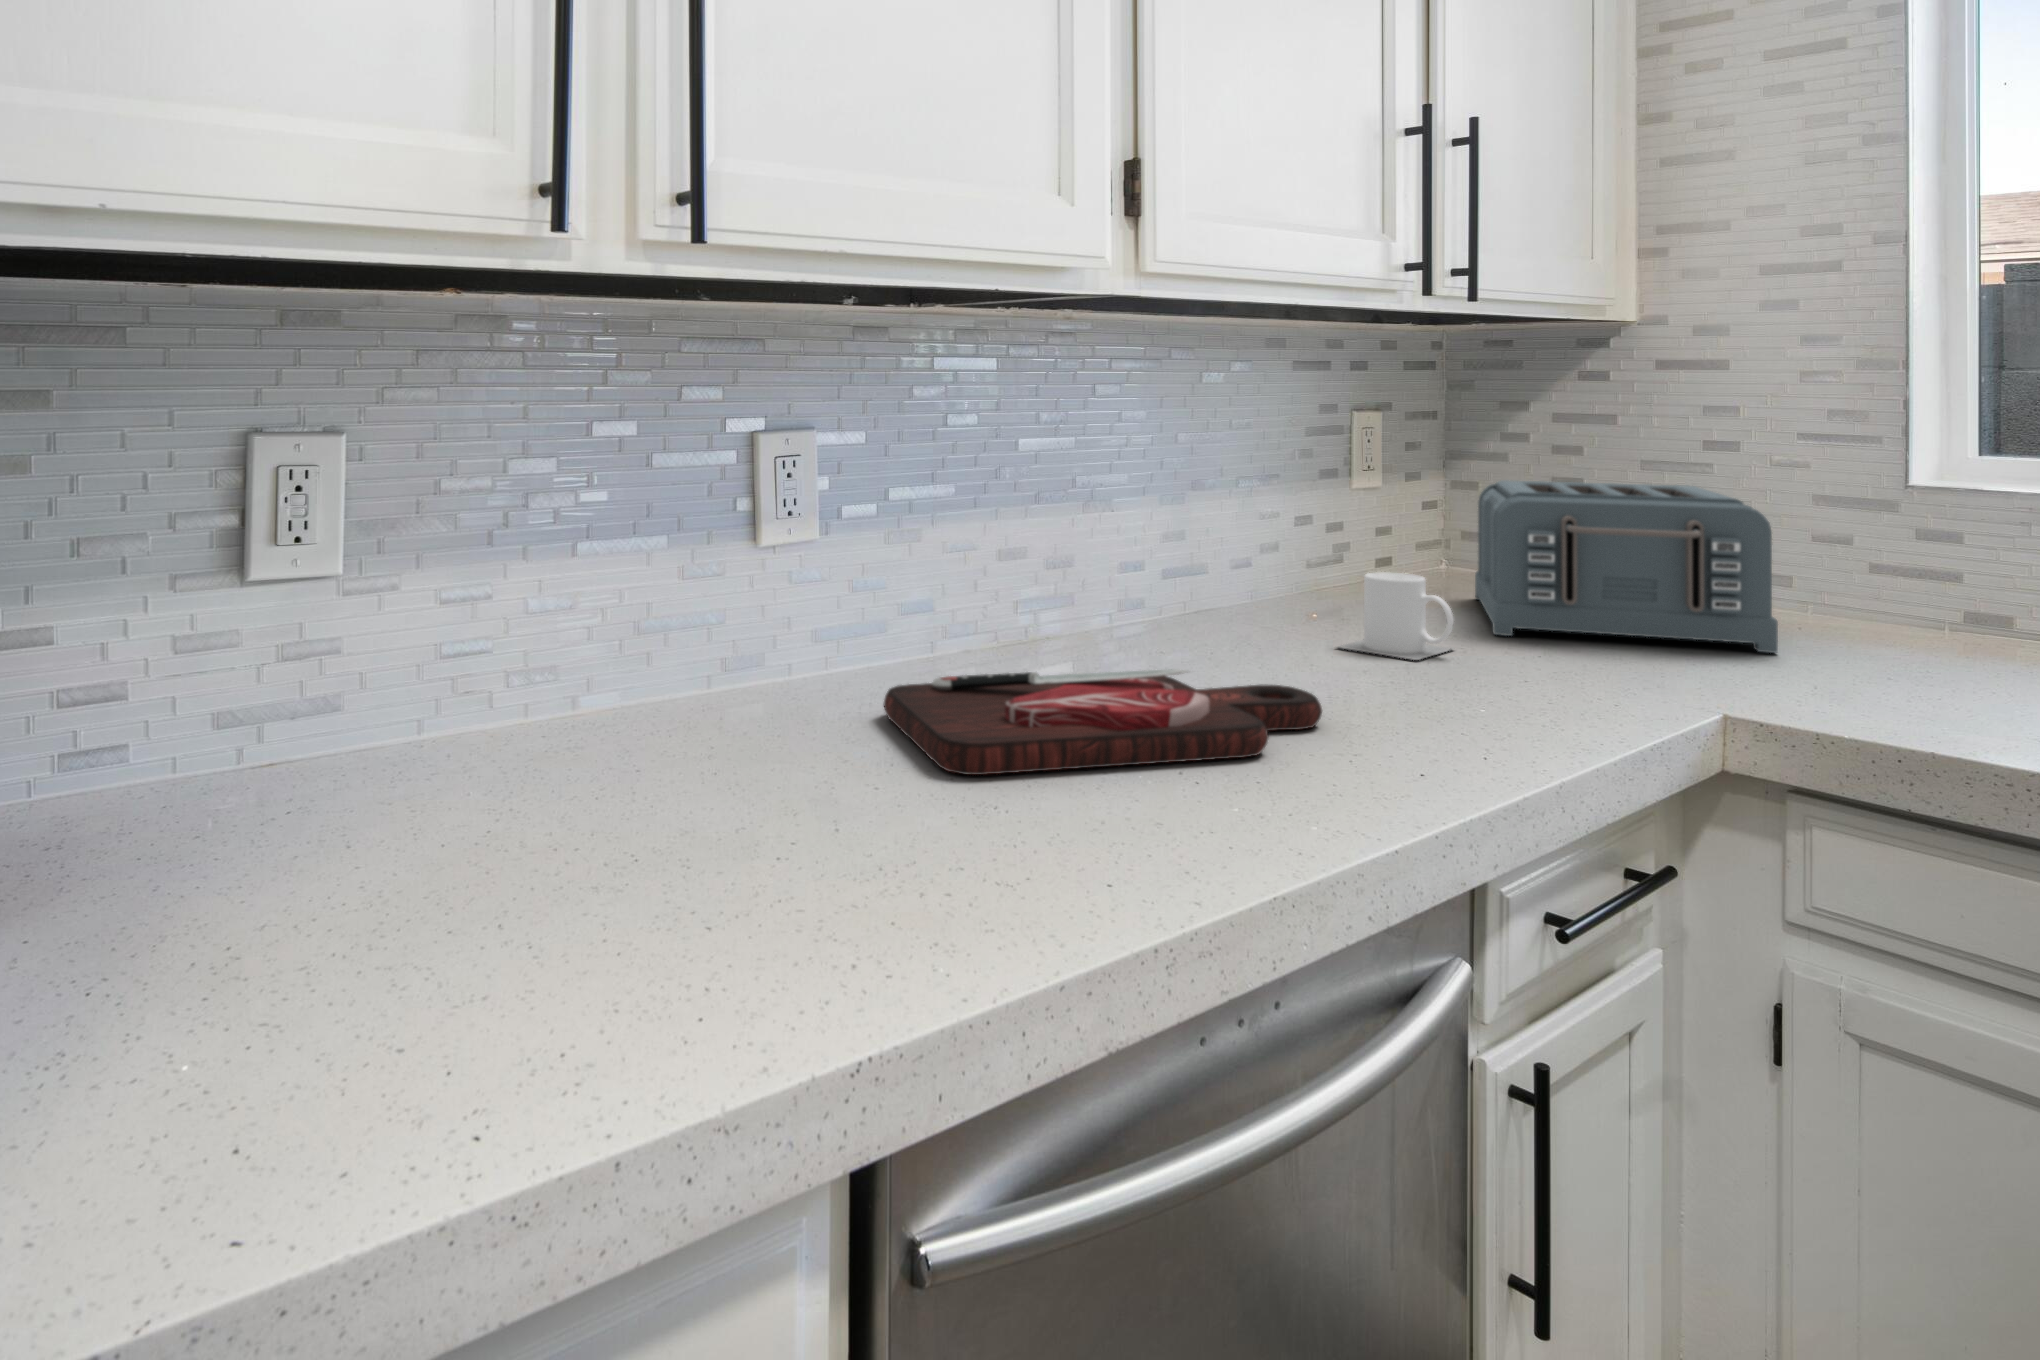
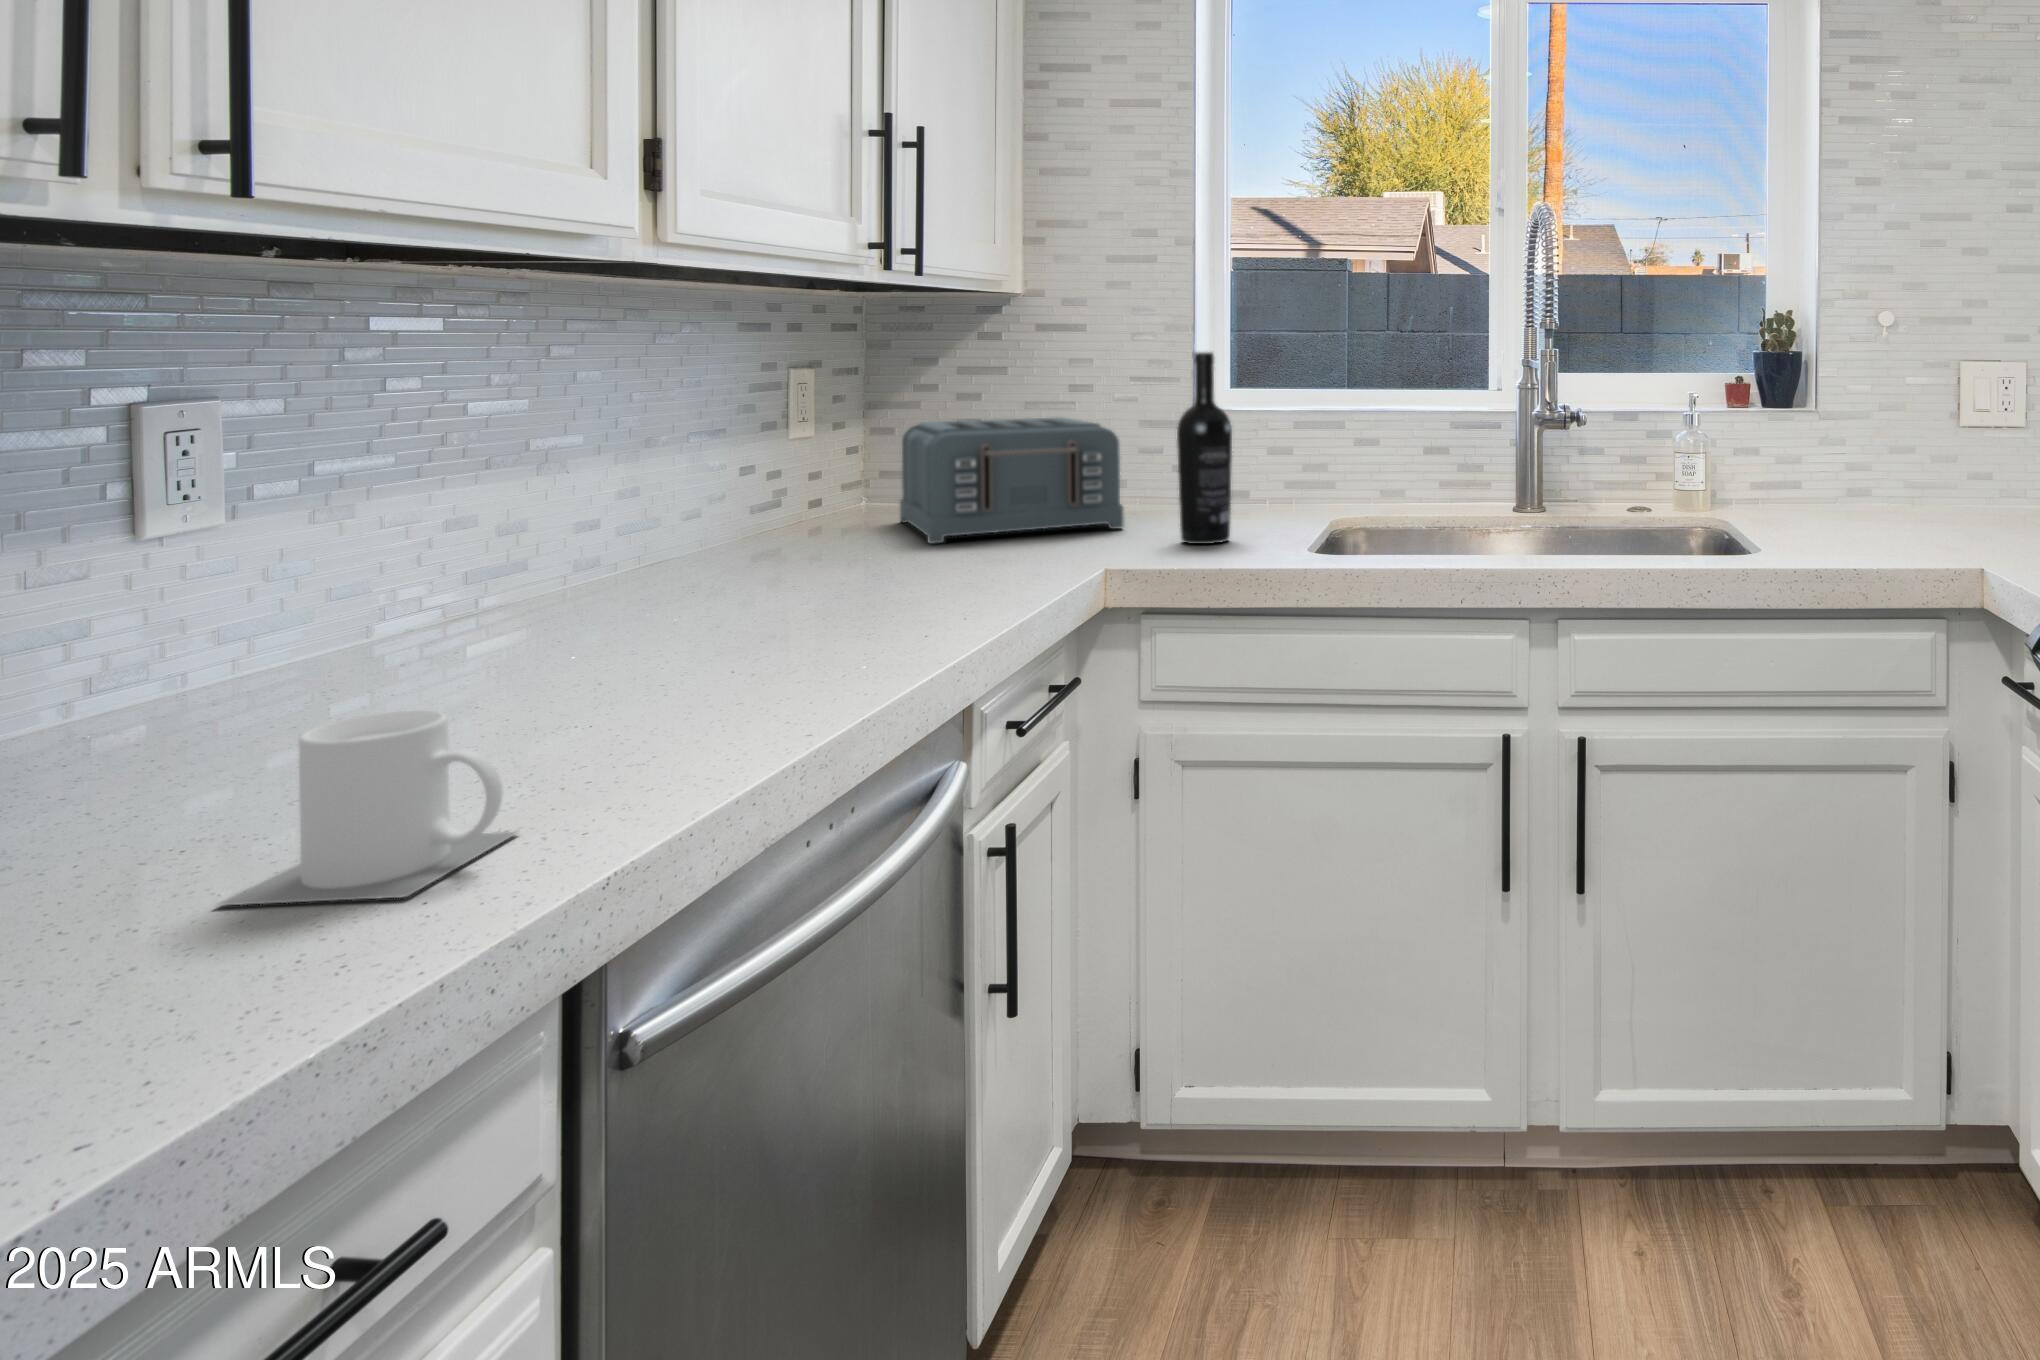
wine bottle: none [1864,404,1969,706] -> present [1177,352,1232,544]
mug: present [1339,572,1454,660] -> present [218,710,516,905]
cutting board: present [884,669,1322,775] -> none [359,593,831,717]

